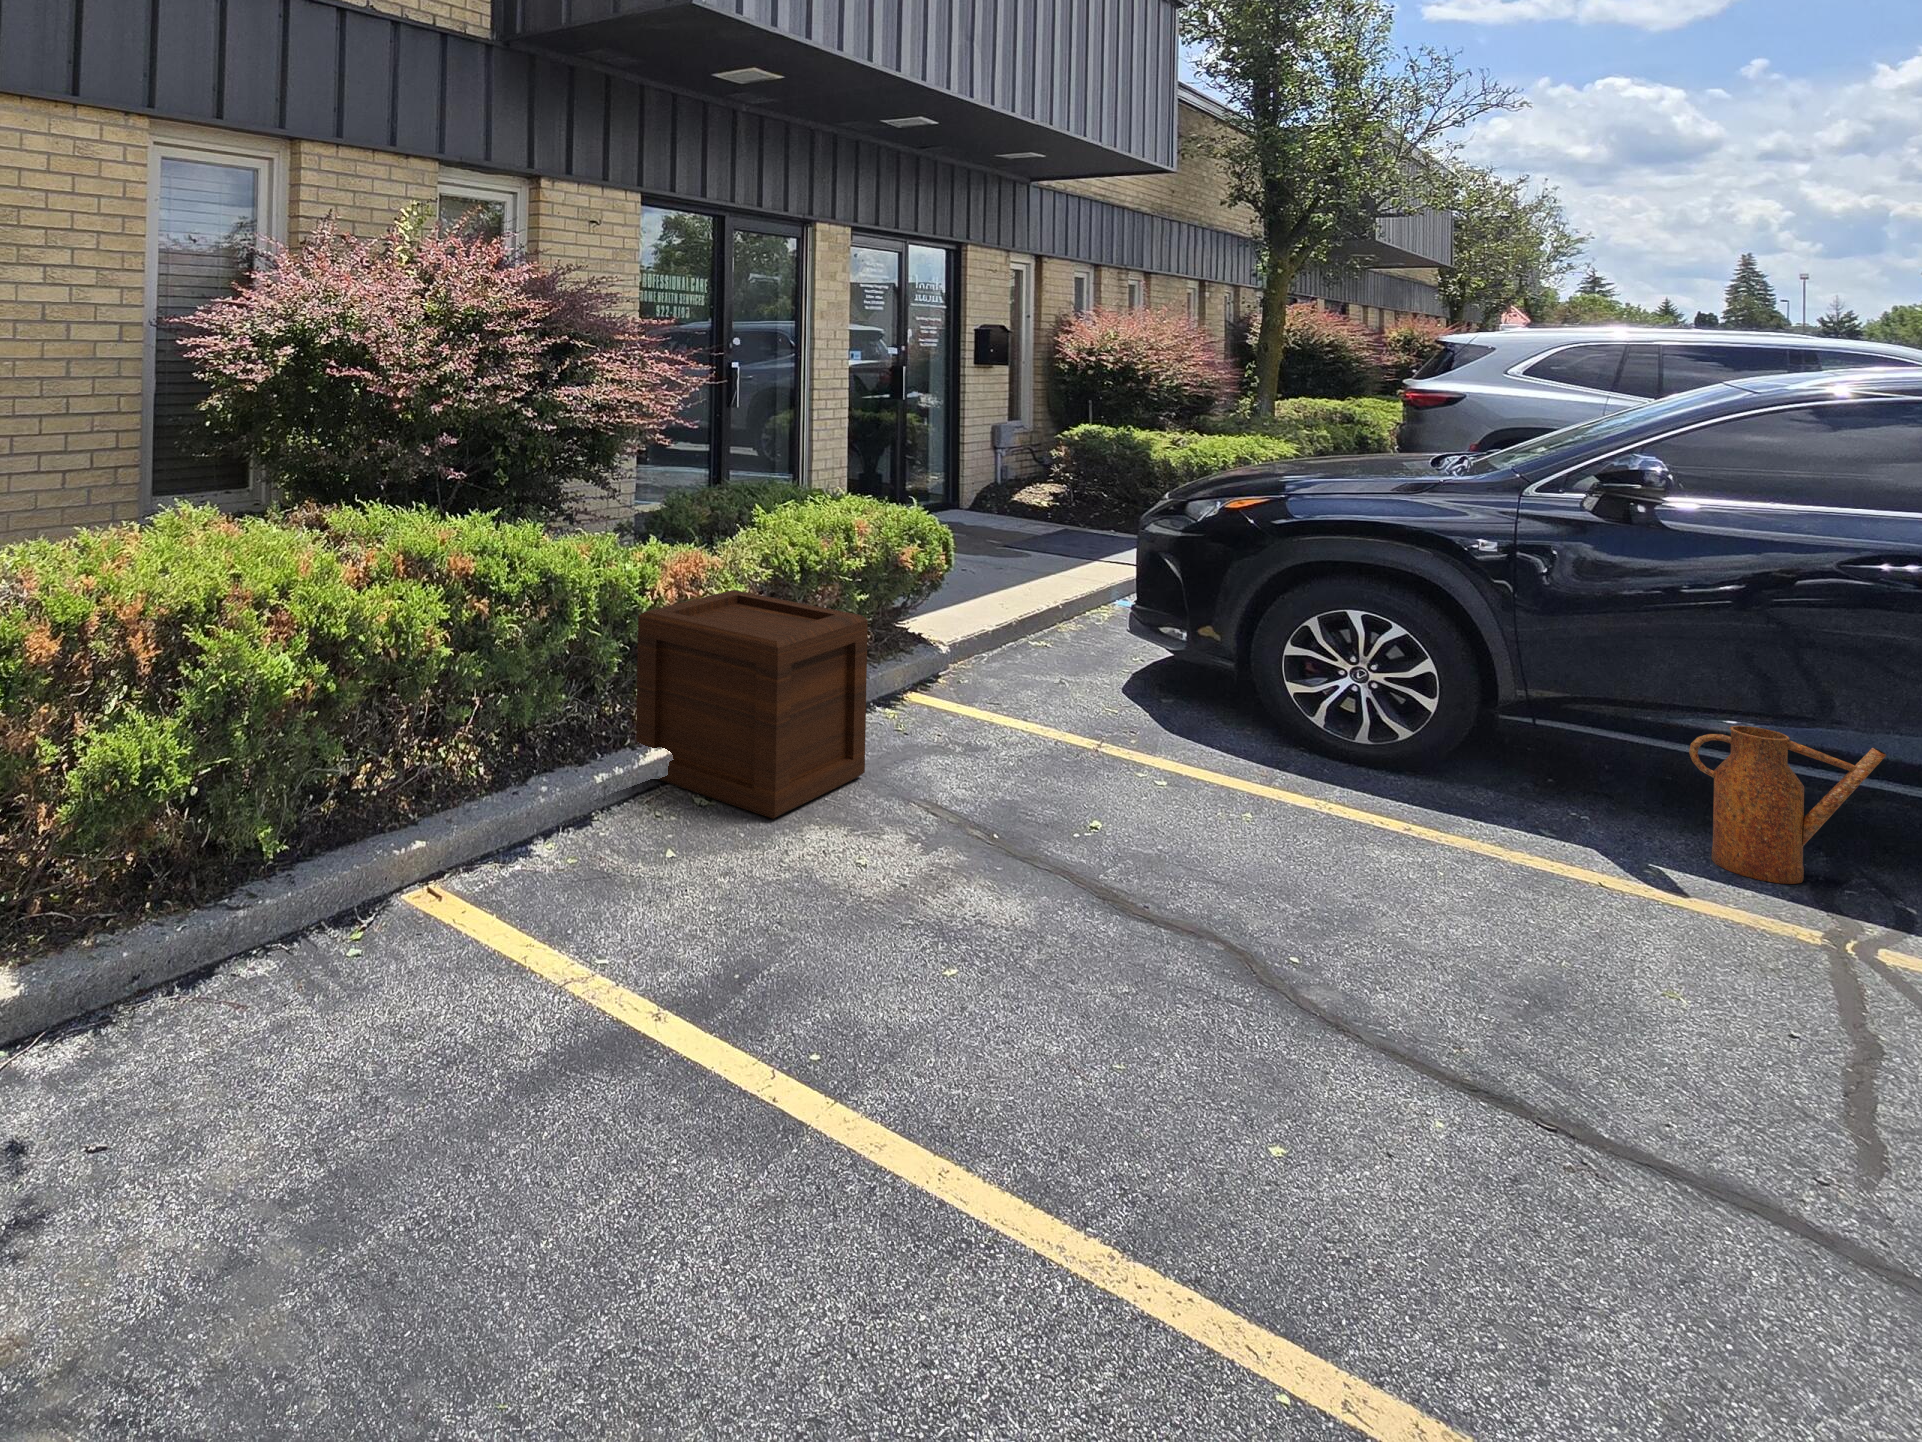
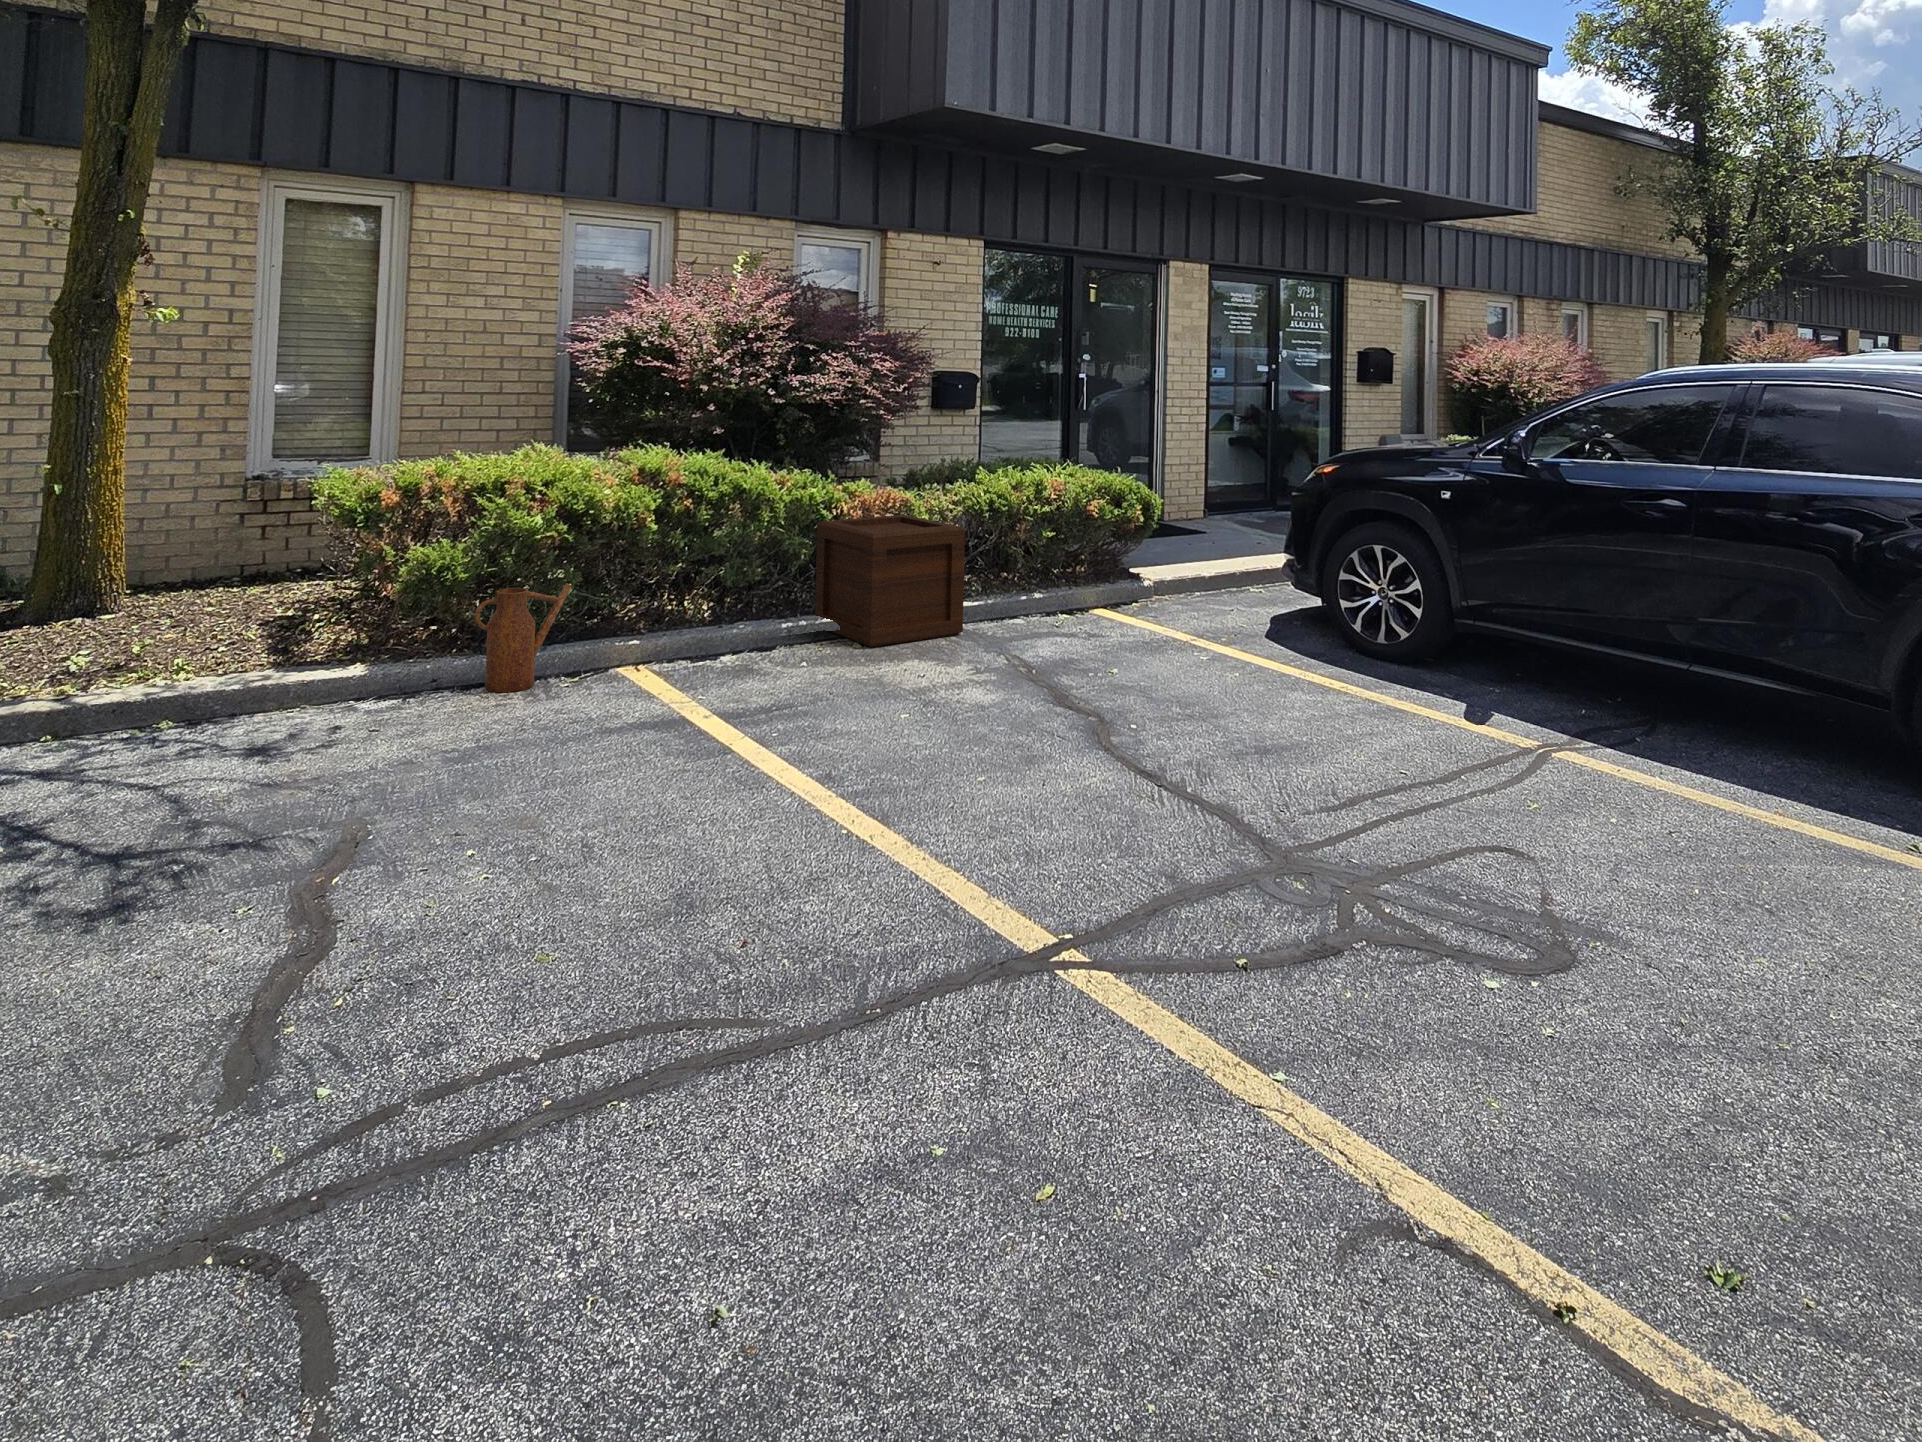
watering can: present [1689,726,1886,884] -> present [475,583,572,692]

